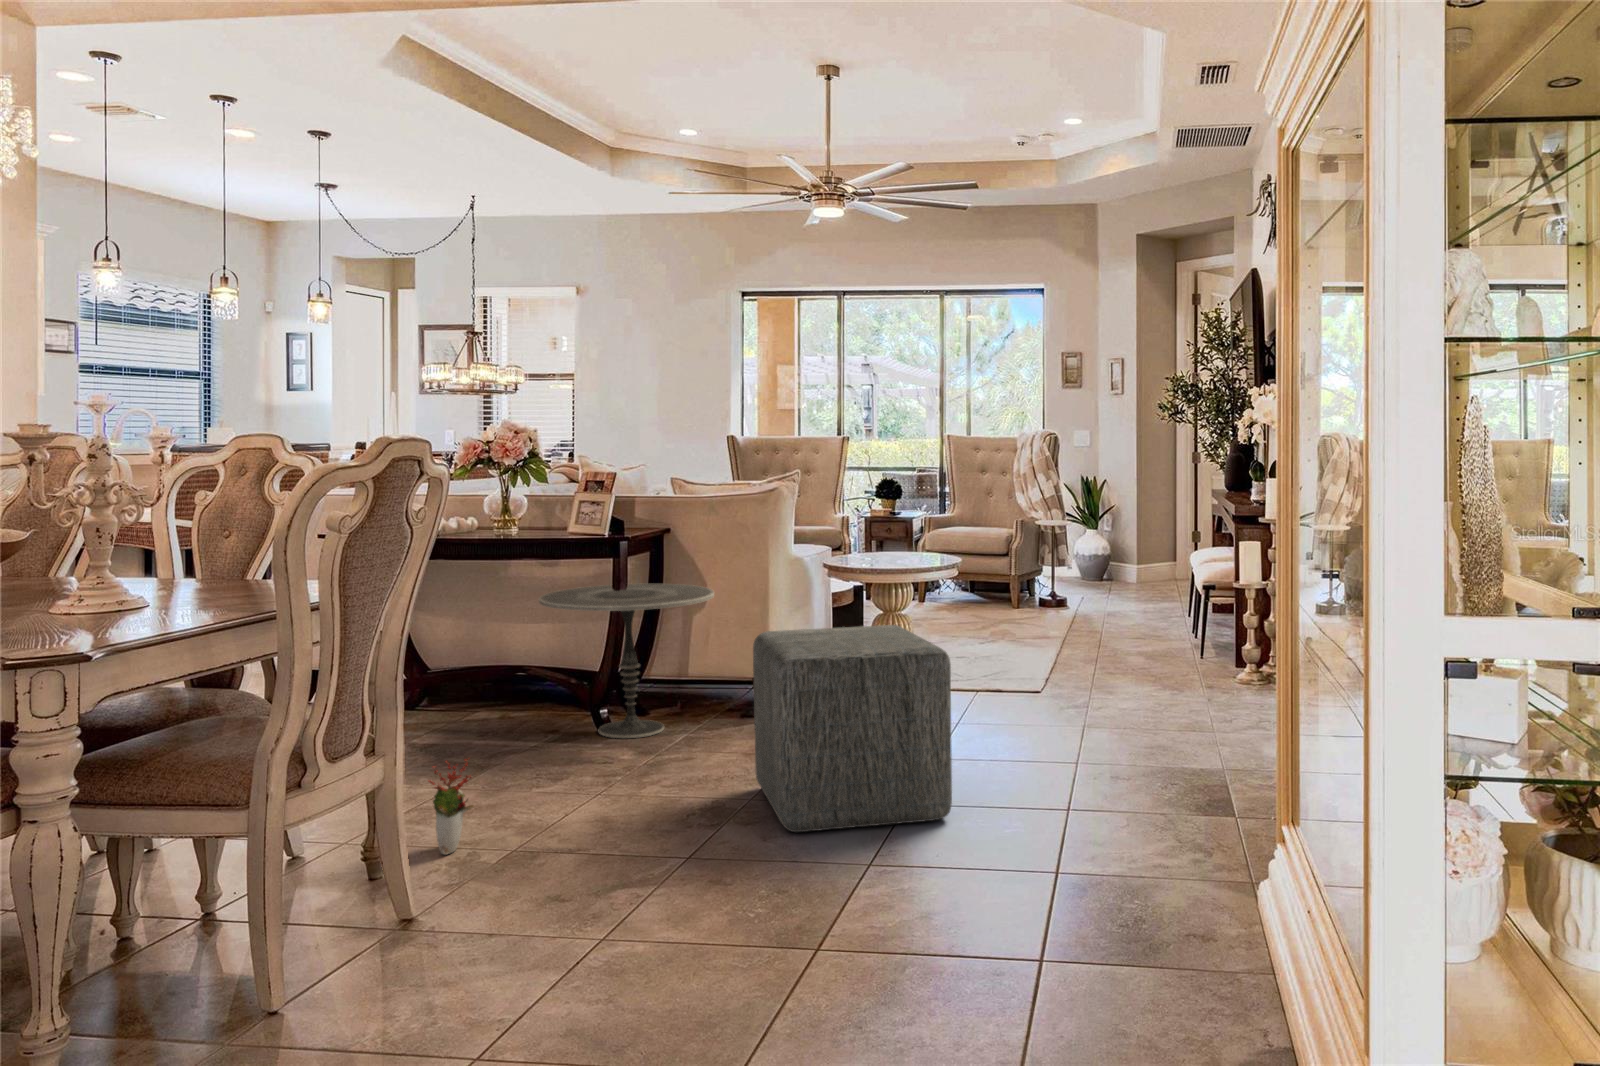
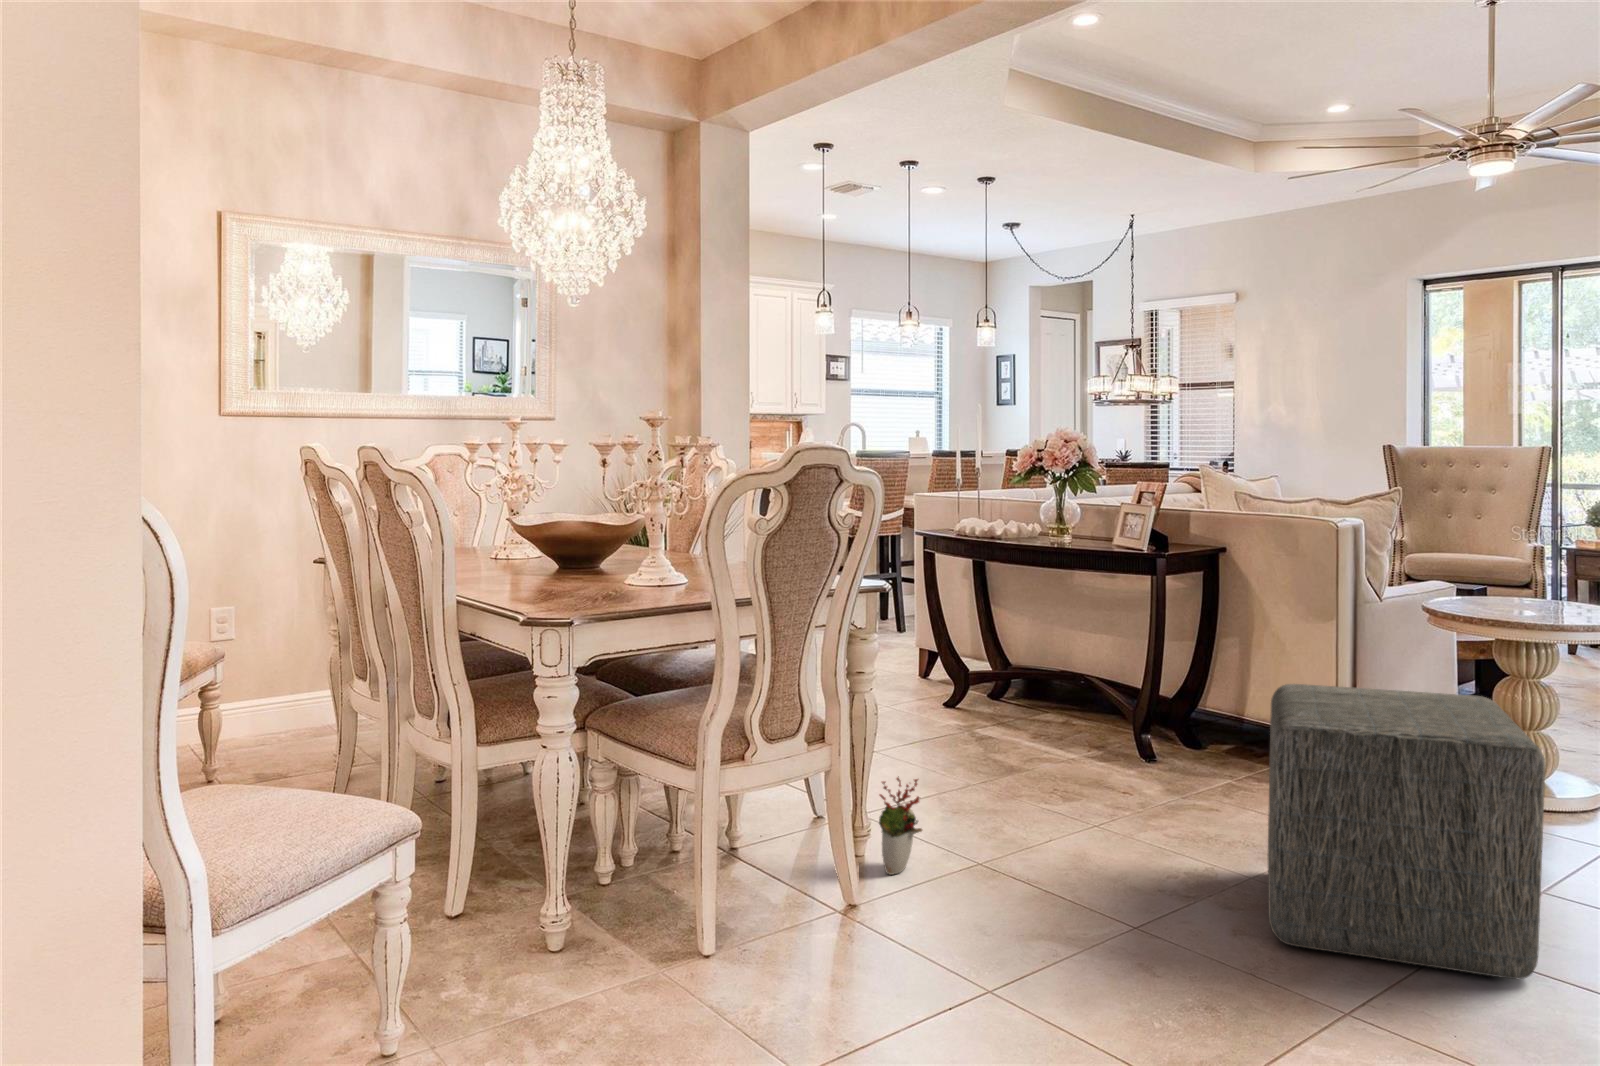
side table: present [539,584,714,738] -> none [1063,607,1267,781]

